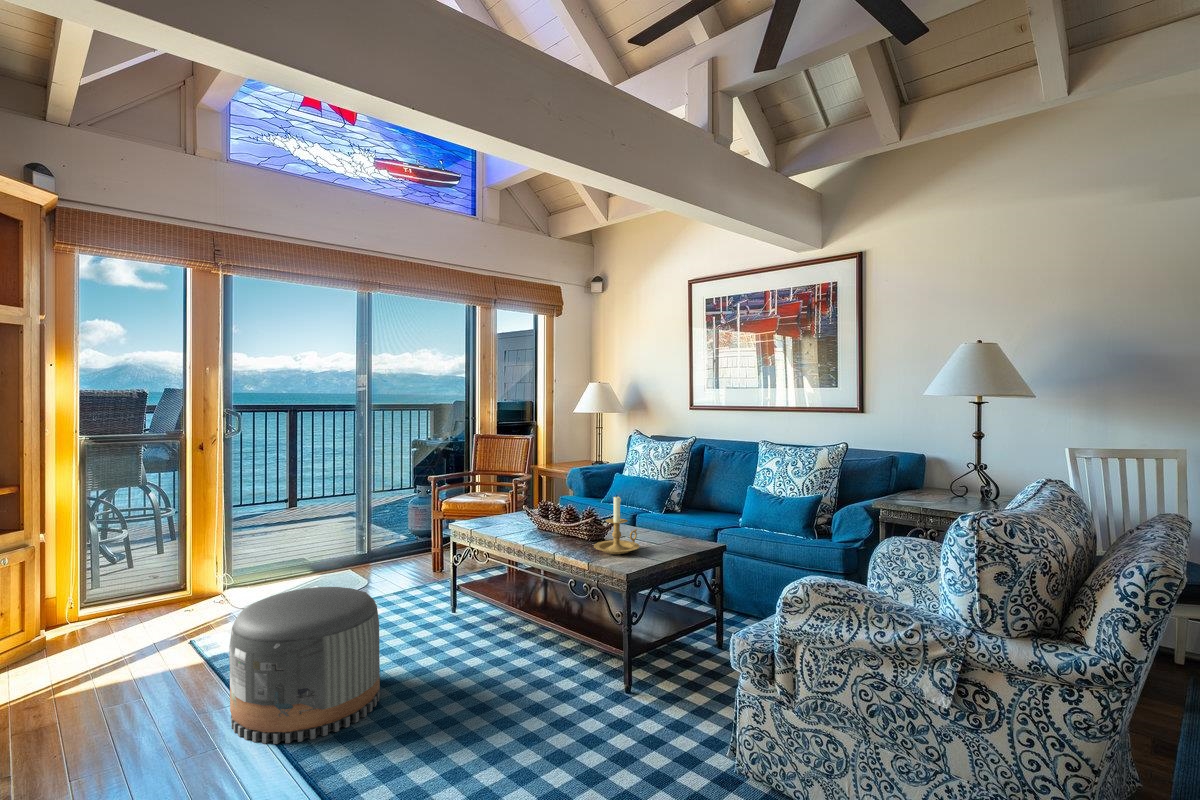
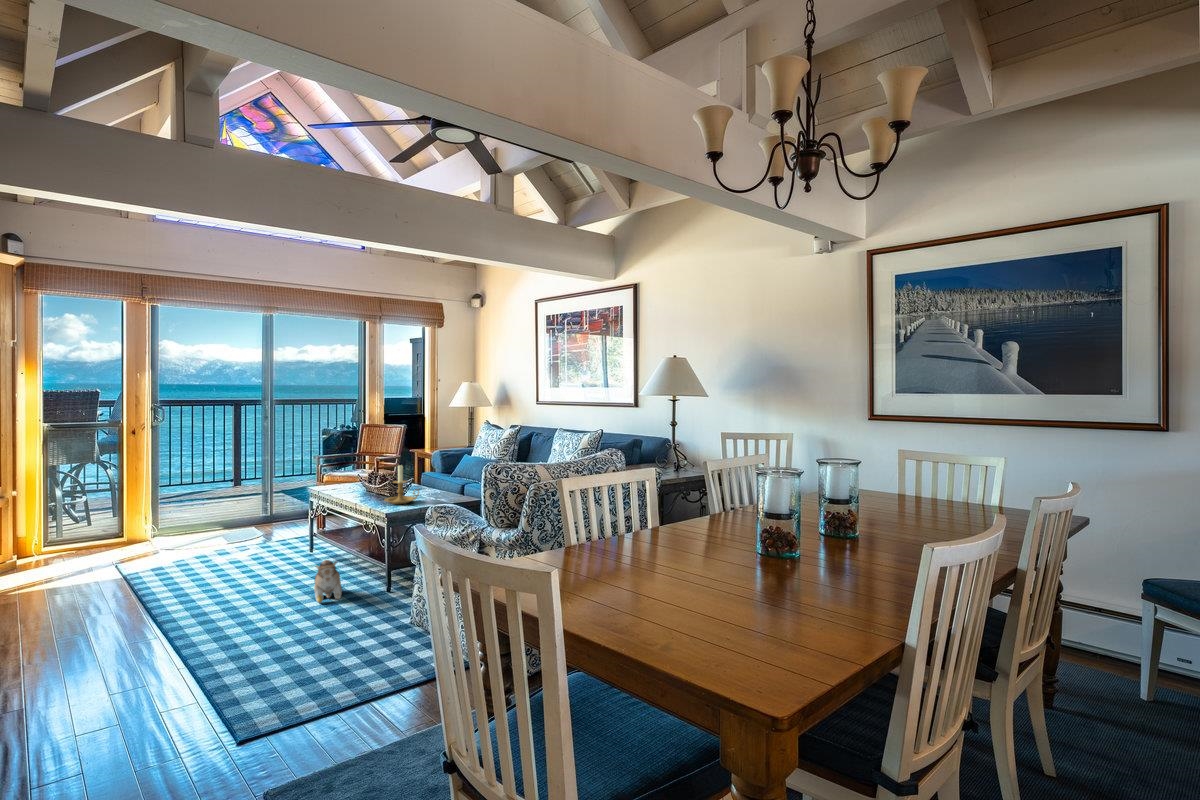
pouf: present [229,587,380,744] -> none [126,522,229,611]
plush toy: none [520,652,571,720] -> present [314,560,342,603]

